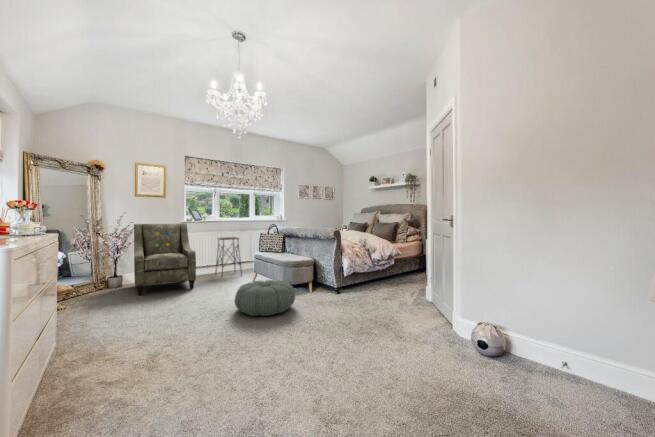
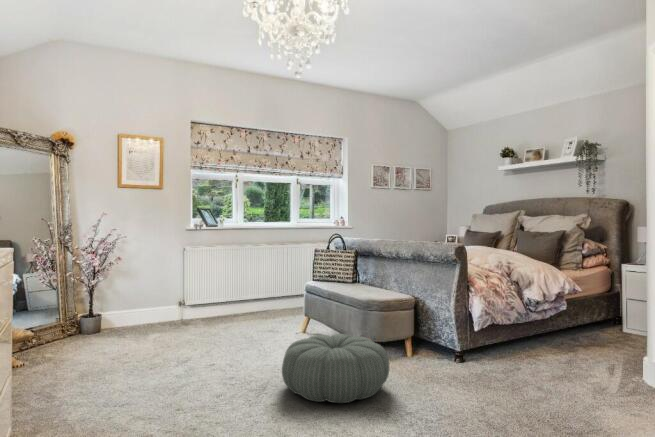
armchair: present [134,223,196,295] -> none [117,231,212,350]
side table: present [216,237,242,275] -> none [240,255,284,323]

